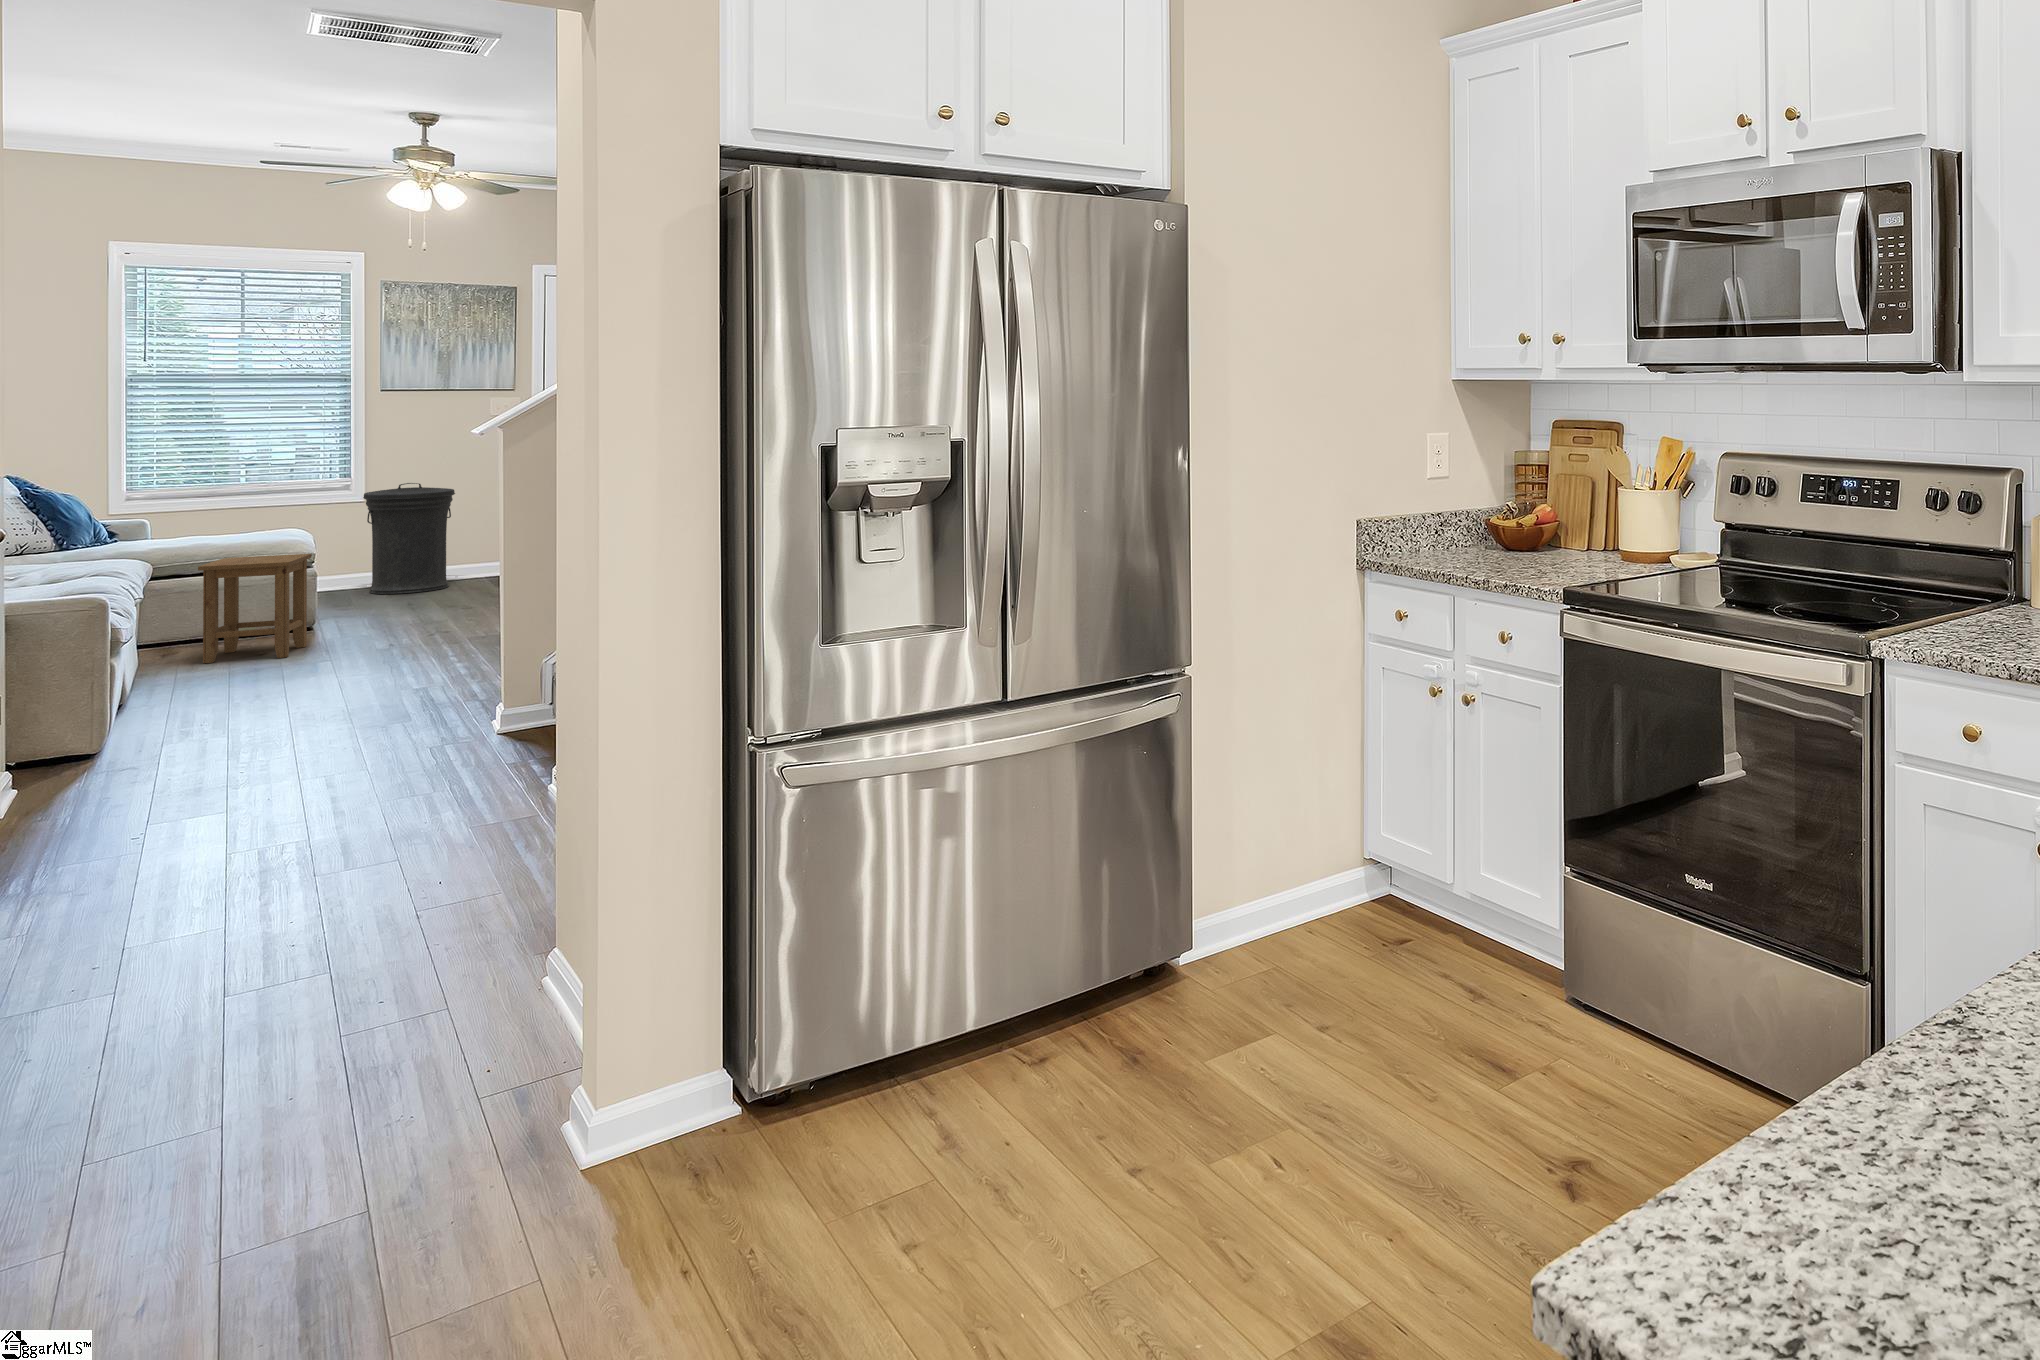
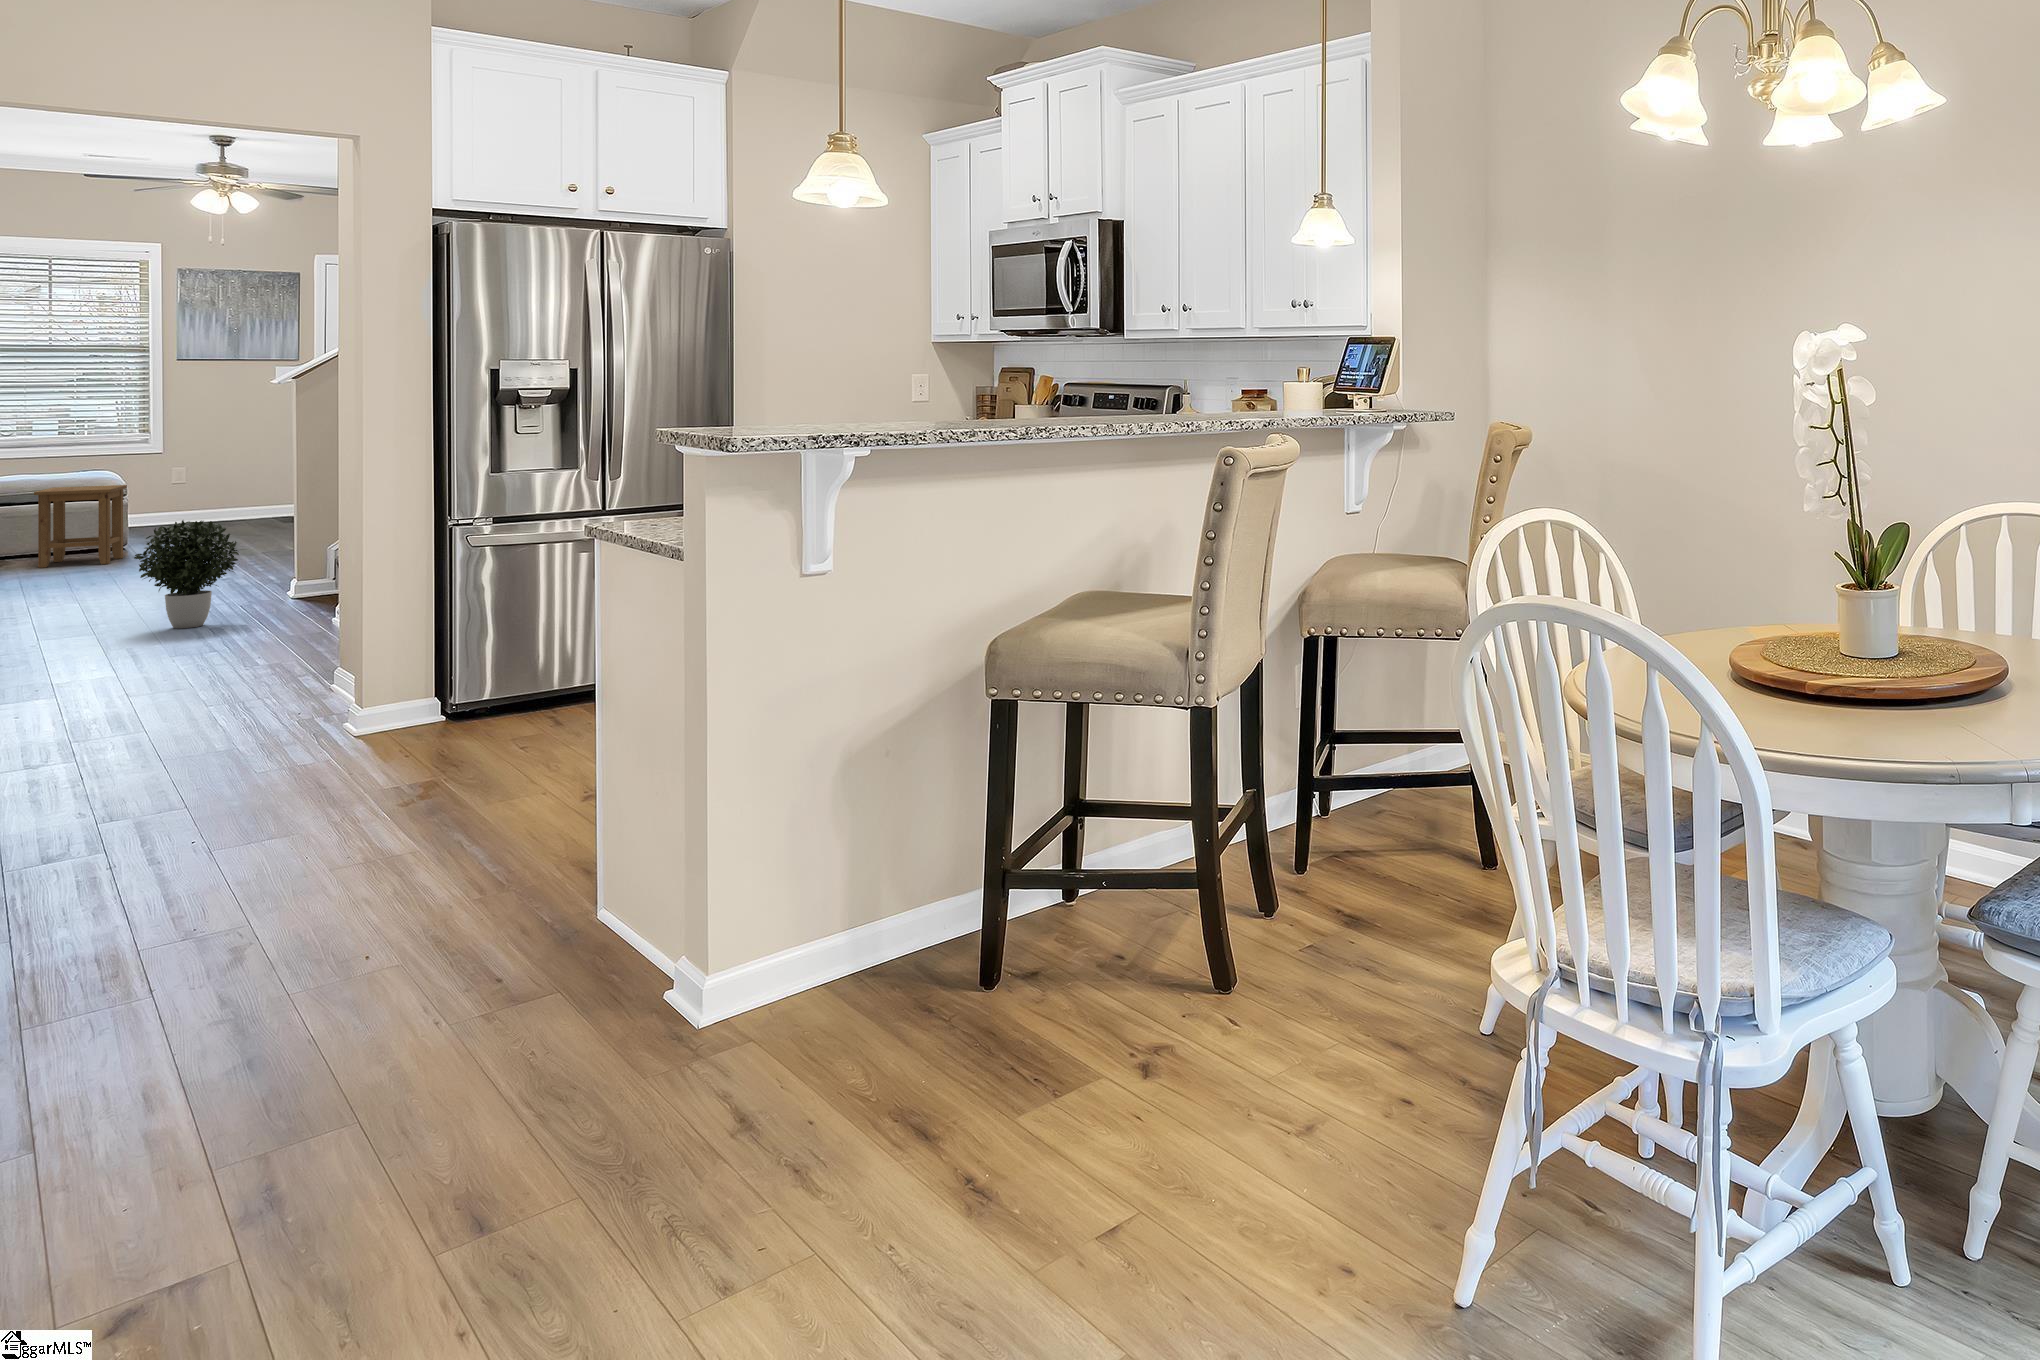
trash can: present [363,483,455,594] -> none [162,436,244,528]
potted plant: none [279,638,425,798] -> present [134,520,239,628]

